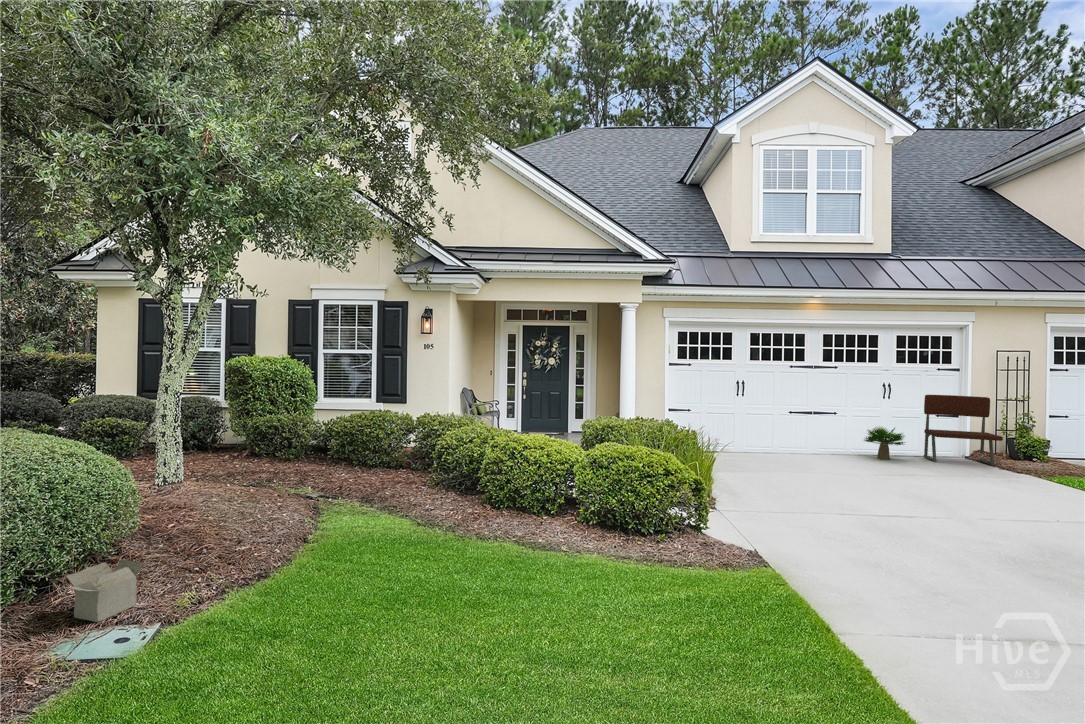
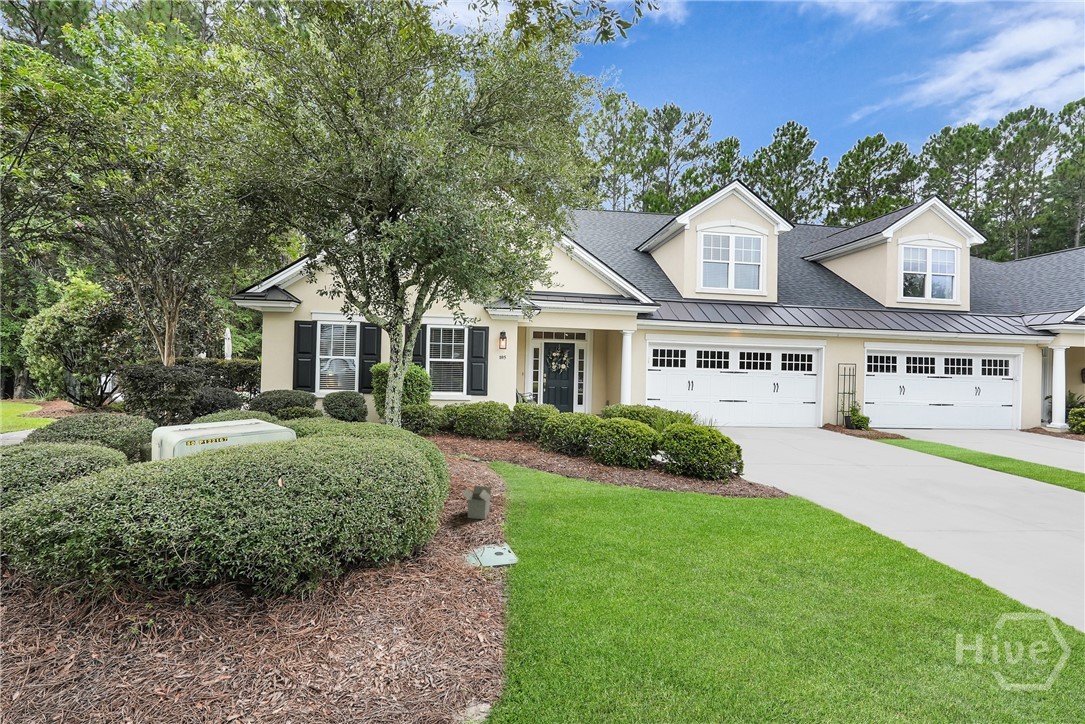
bench: present [924,395,1003,466] -> none [797,391,844,434]
potted plant: present [864,427,905,460] -> none [764,410,792,431]

